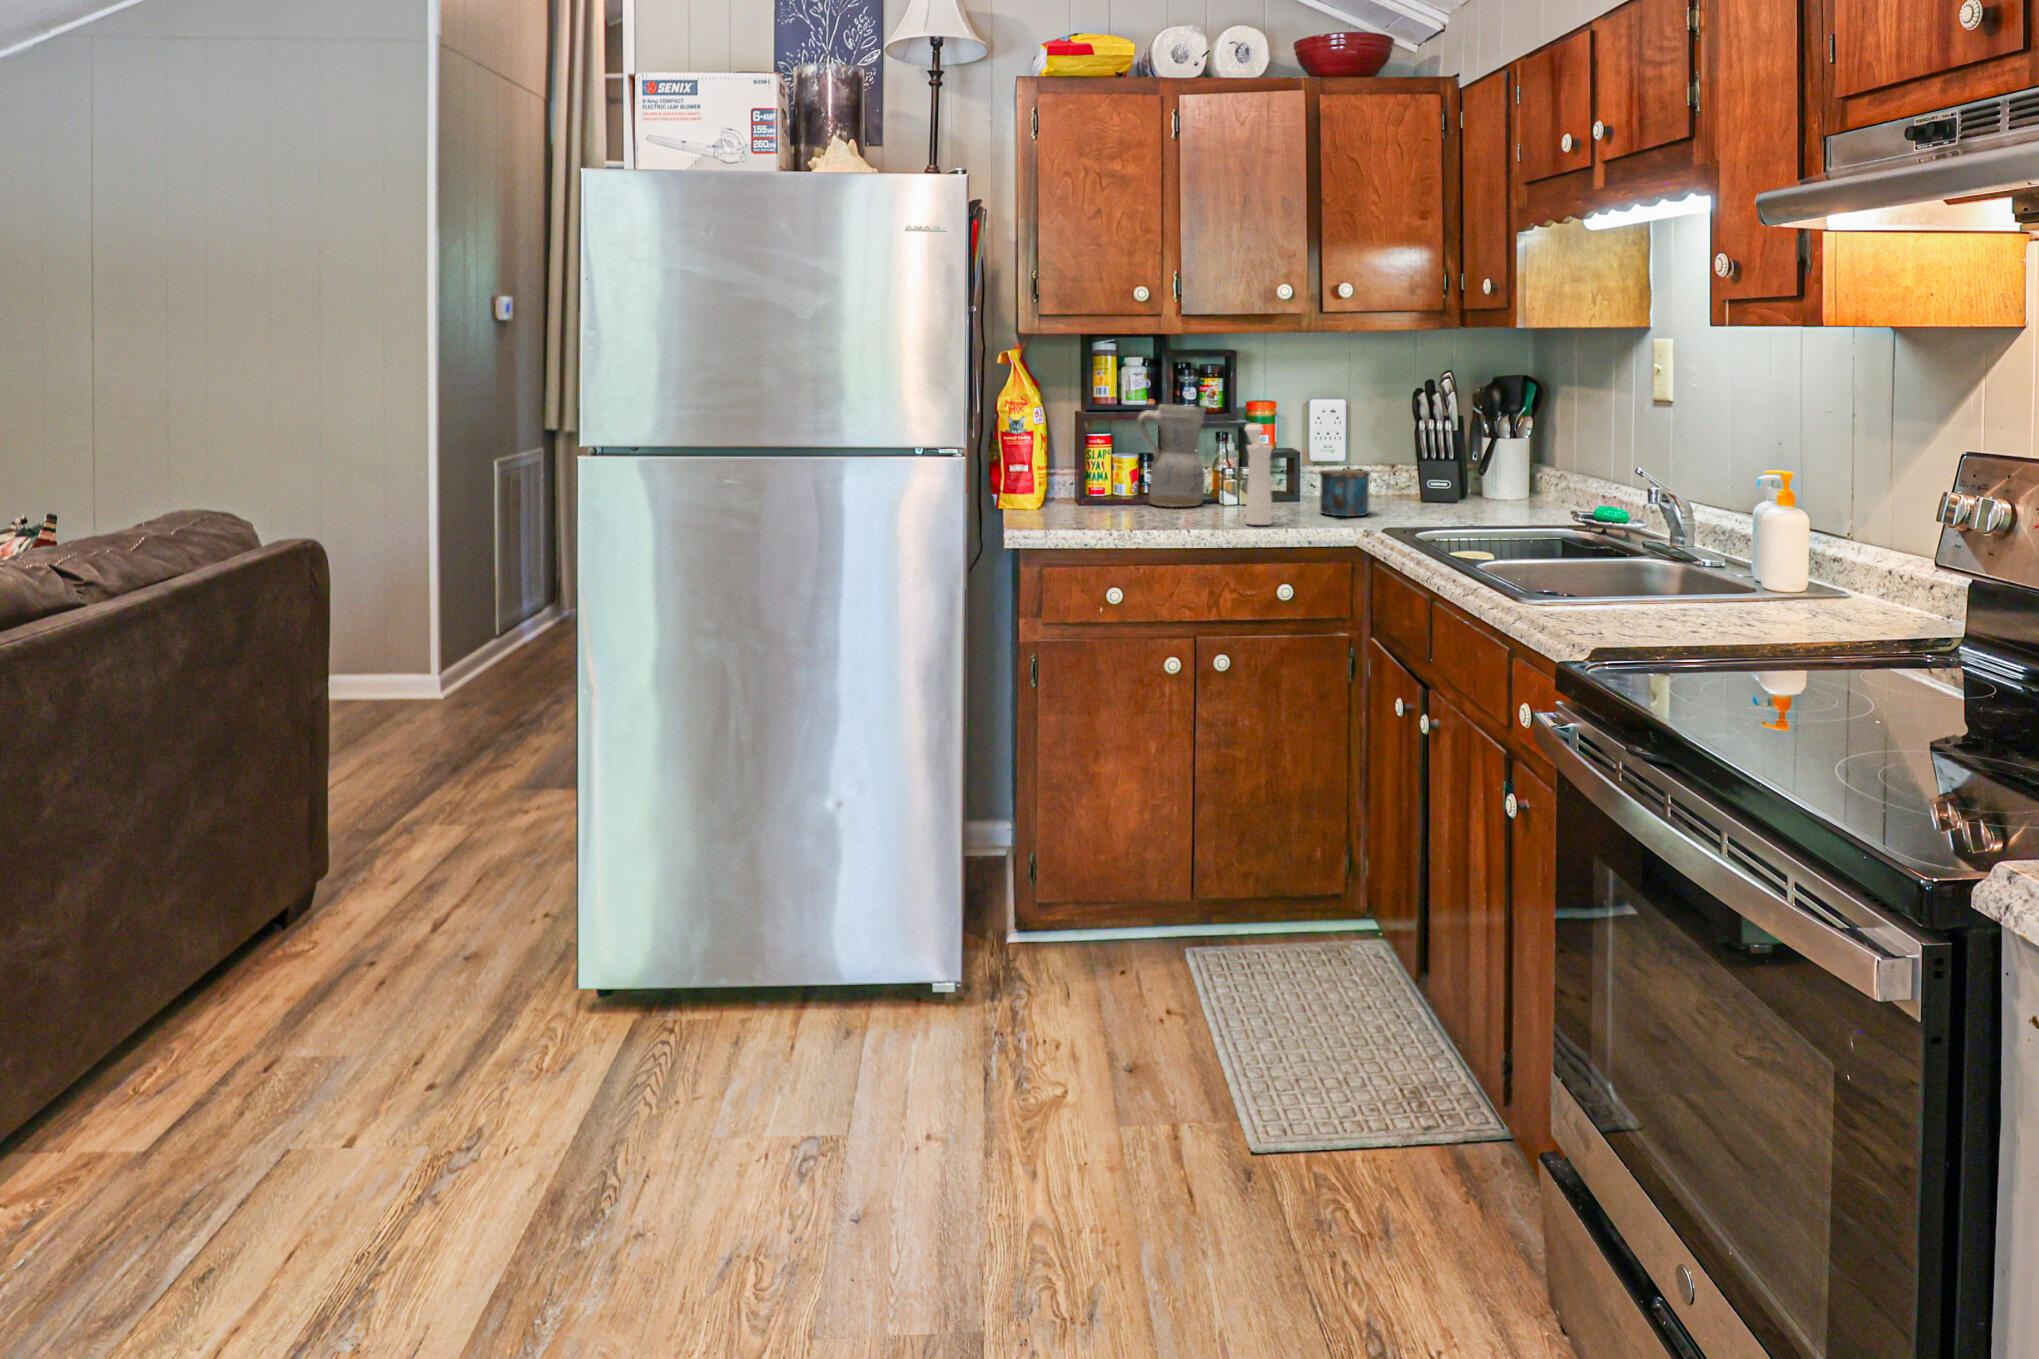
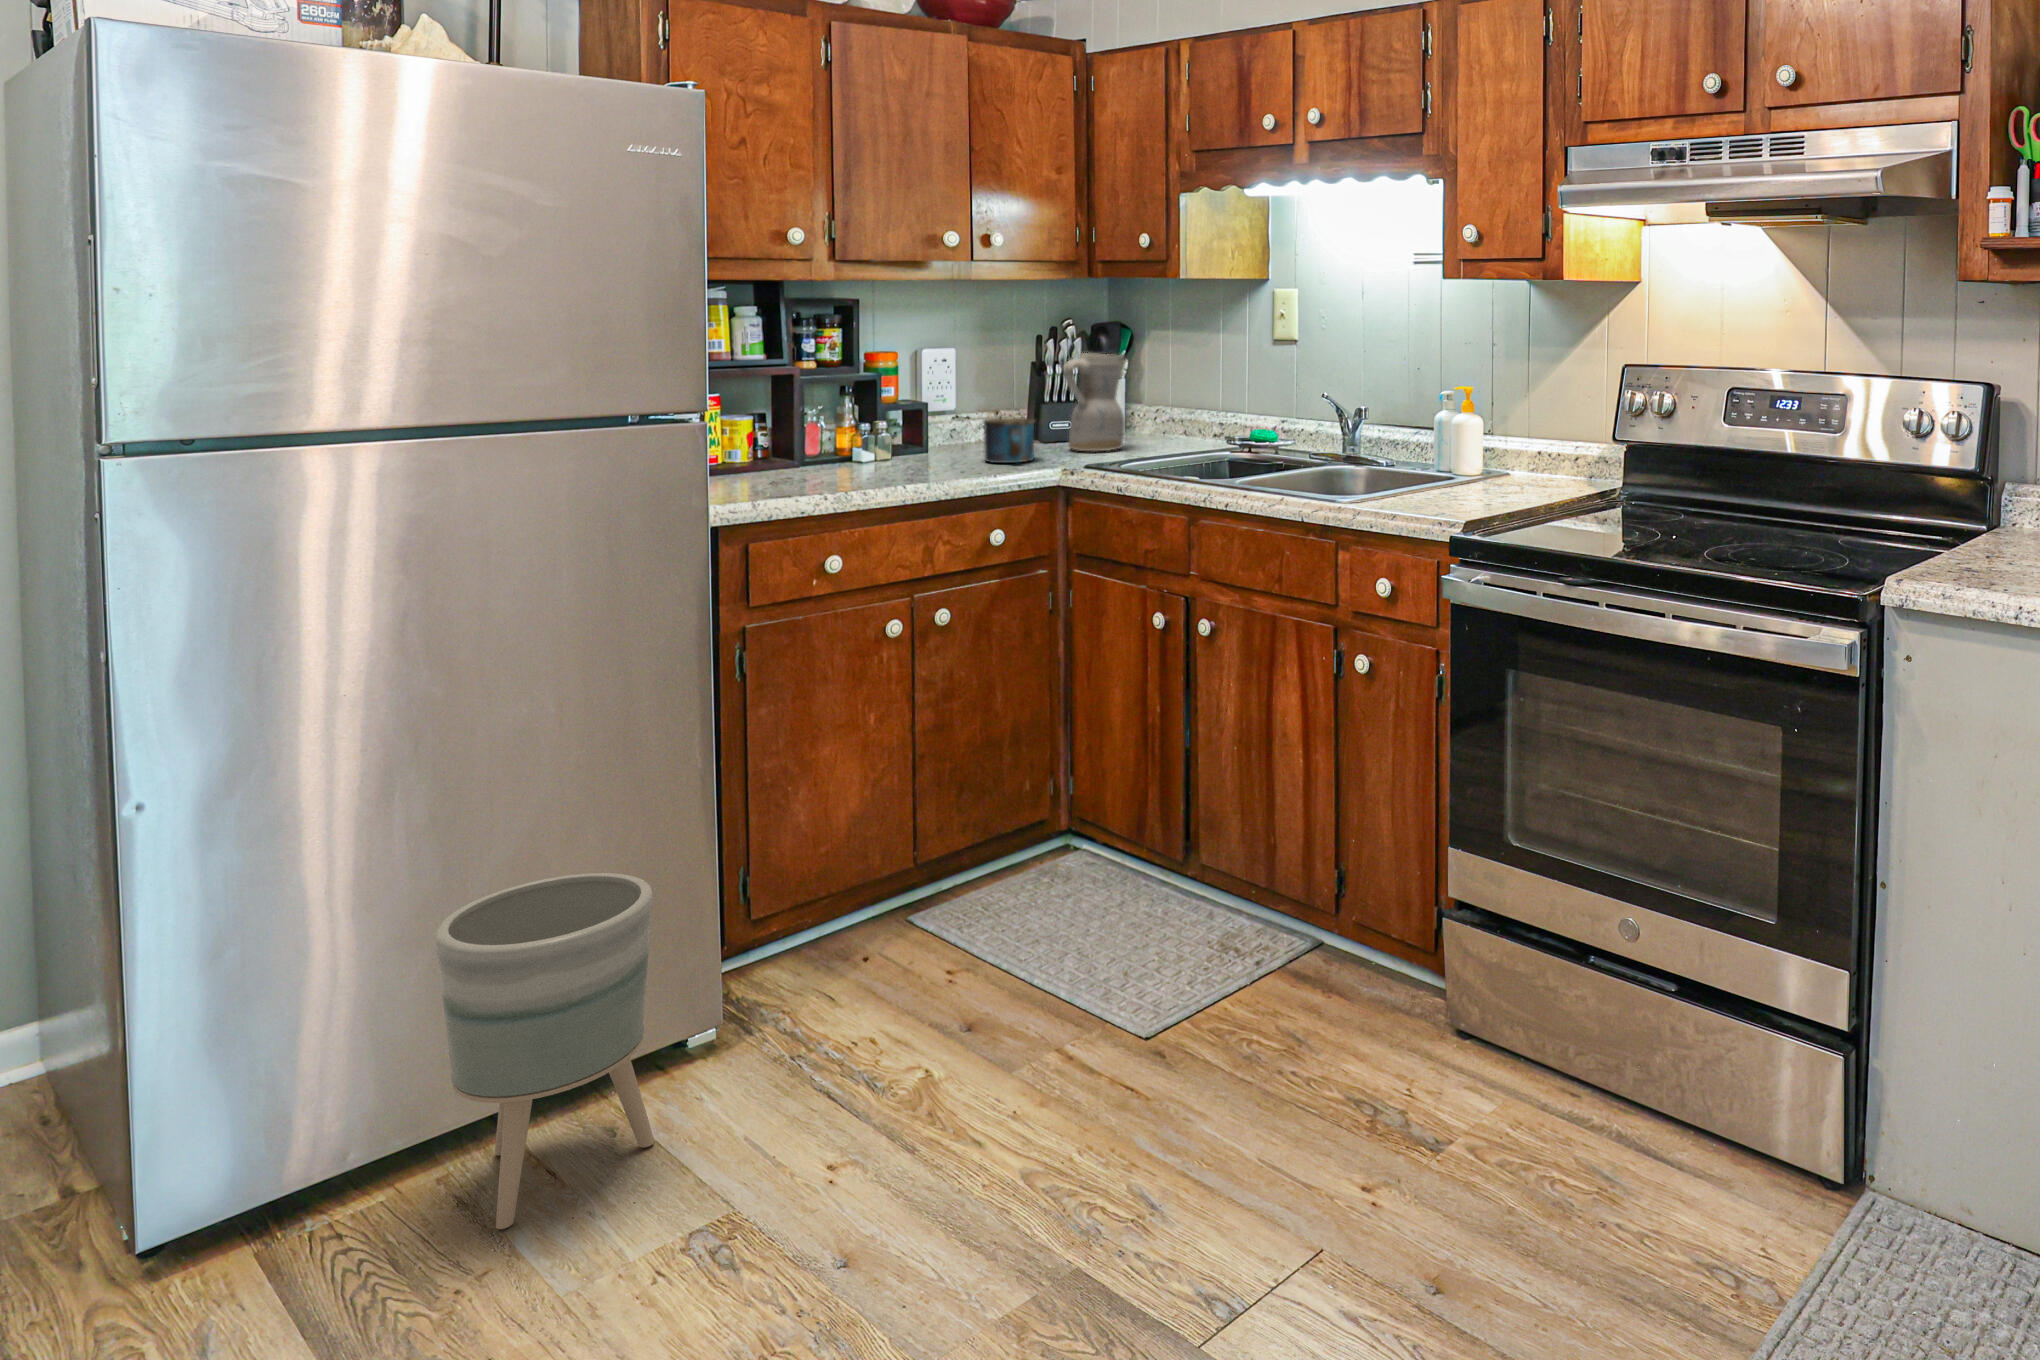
ceramic pitcher: present [1137,404,1206,507] -> present [1063,353,1125,451]
pepper mill: present [1245,424,1273,525] -> none [918,376,969,478]
planter: none [725,807,871,1069] -> present [435,873,654,1229]

